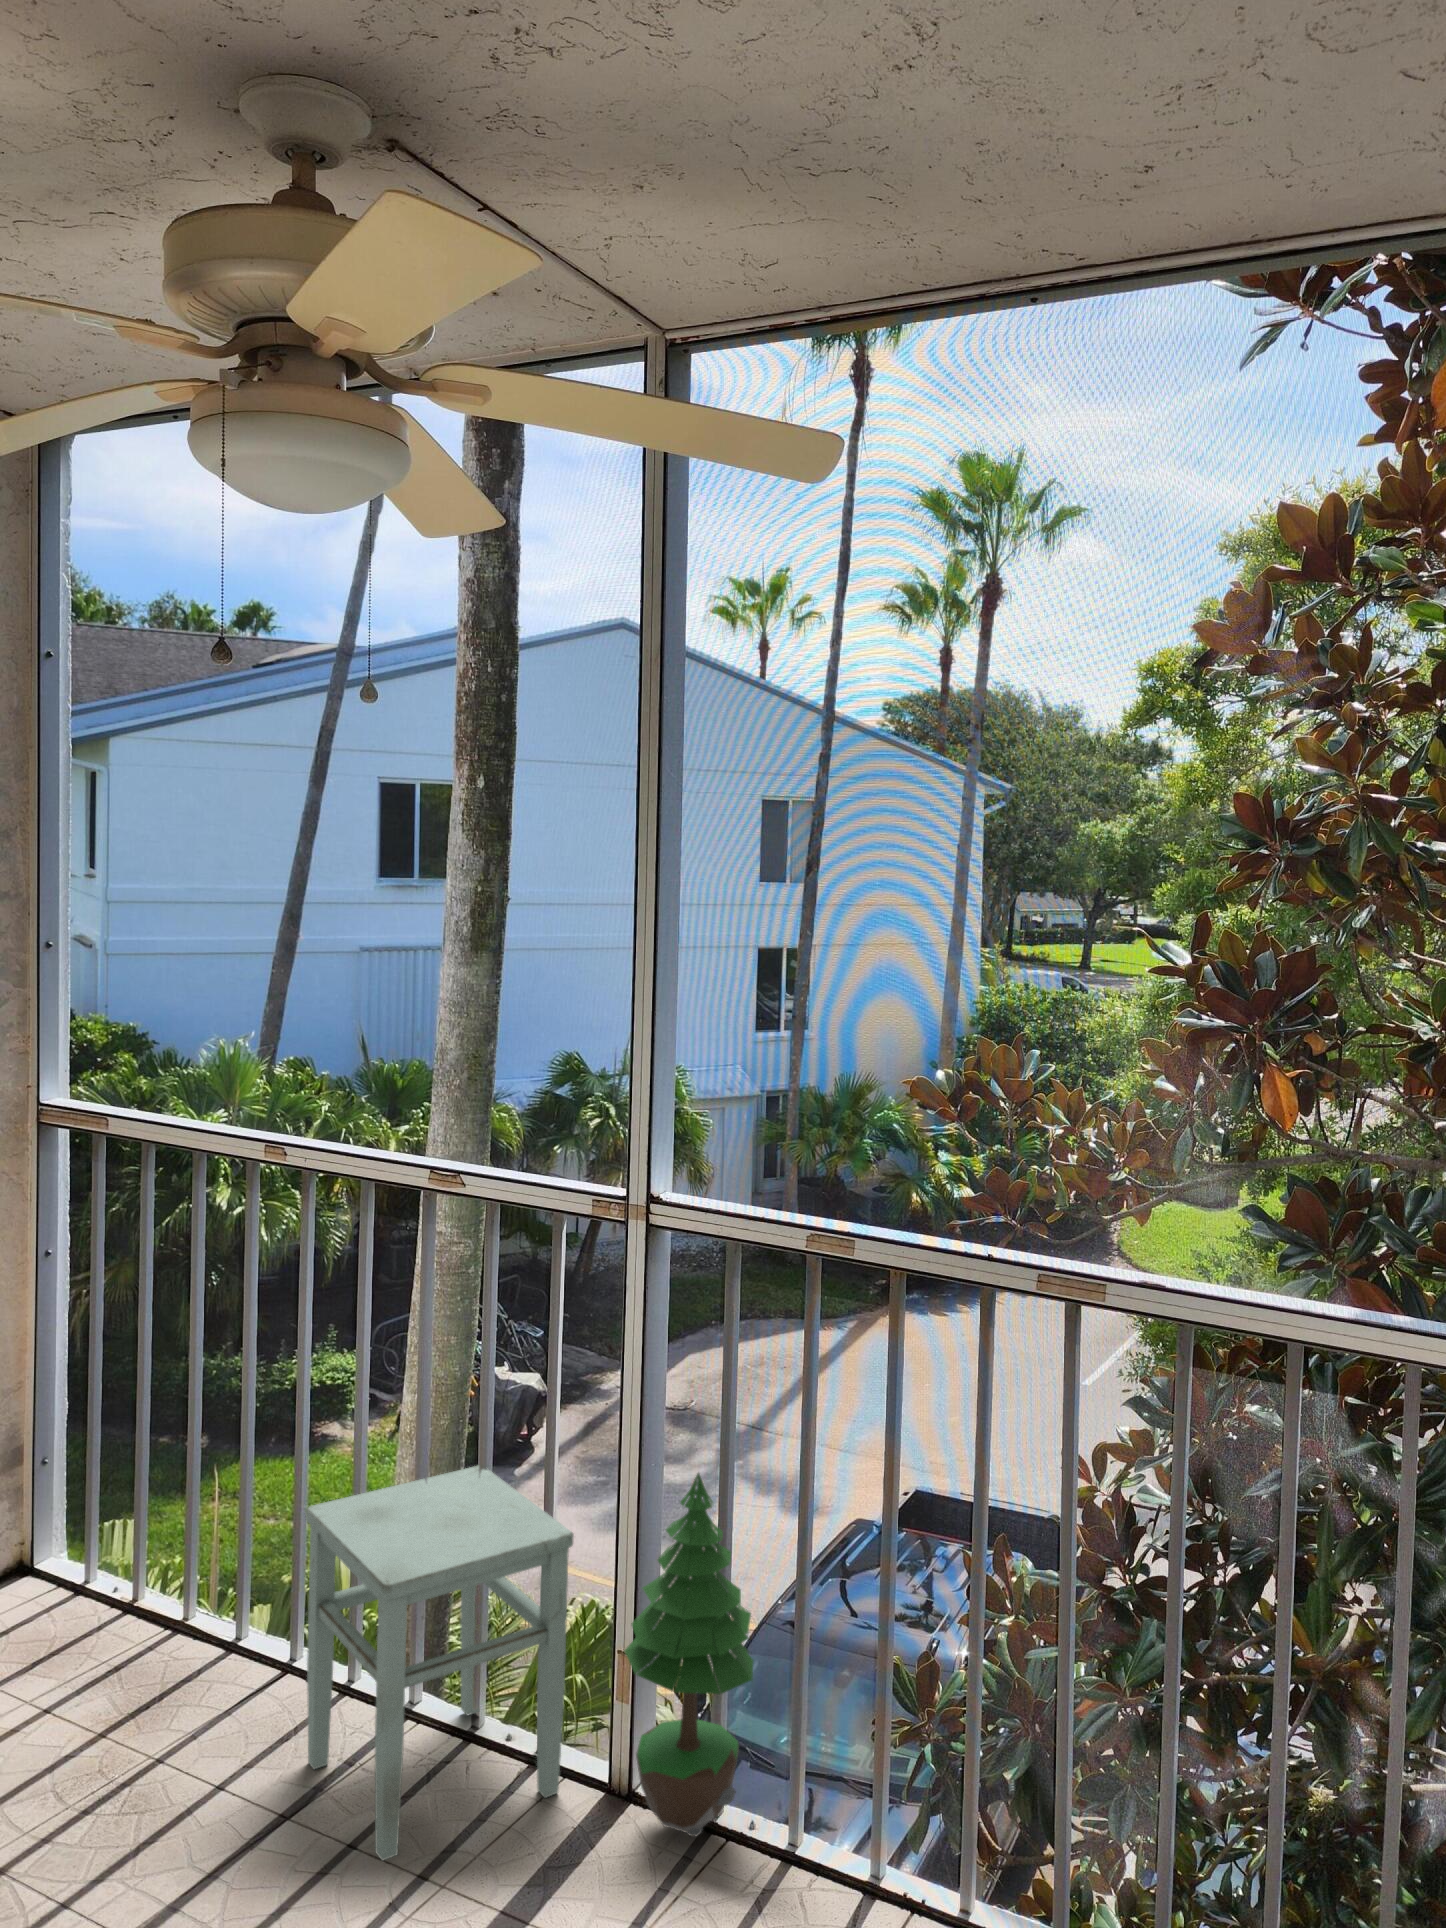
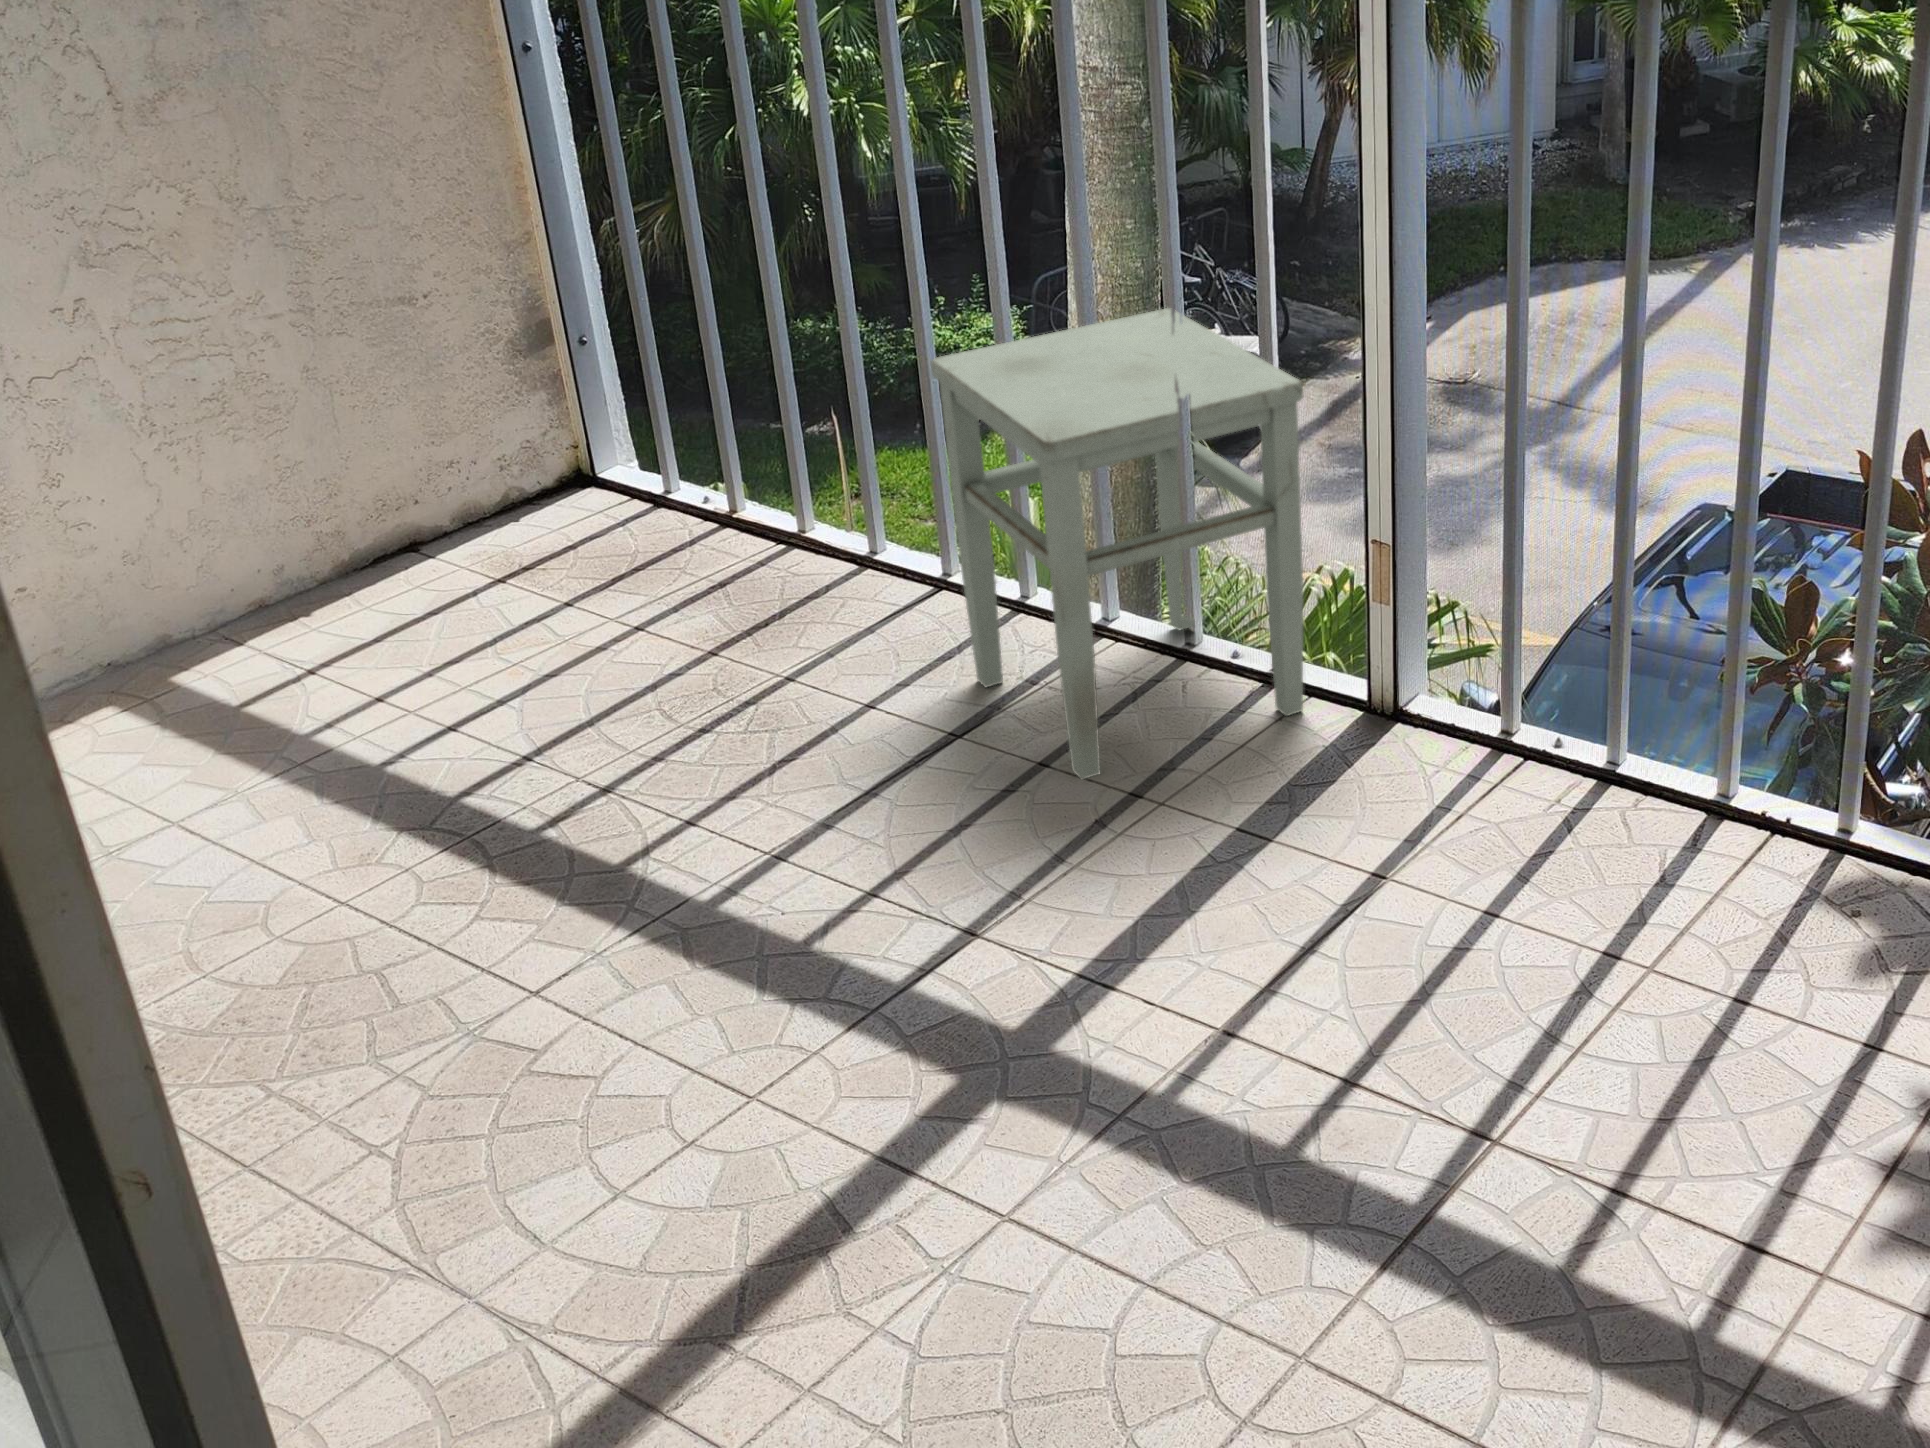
potted tree: present [624,1473,753,1836] -> none [1378,285,1560,754]

